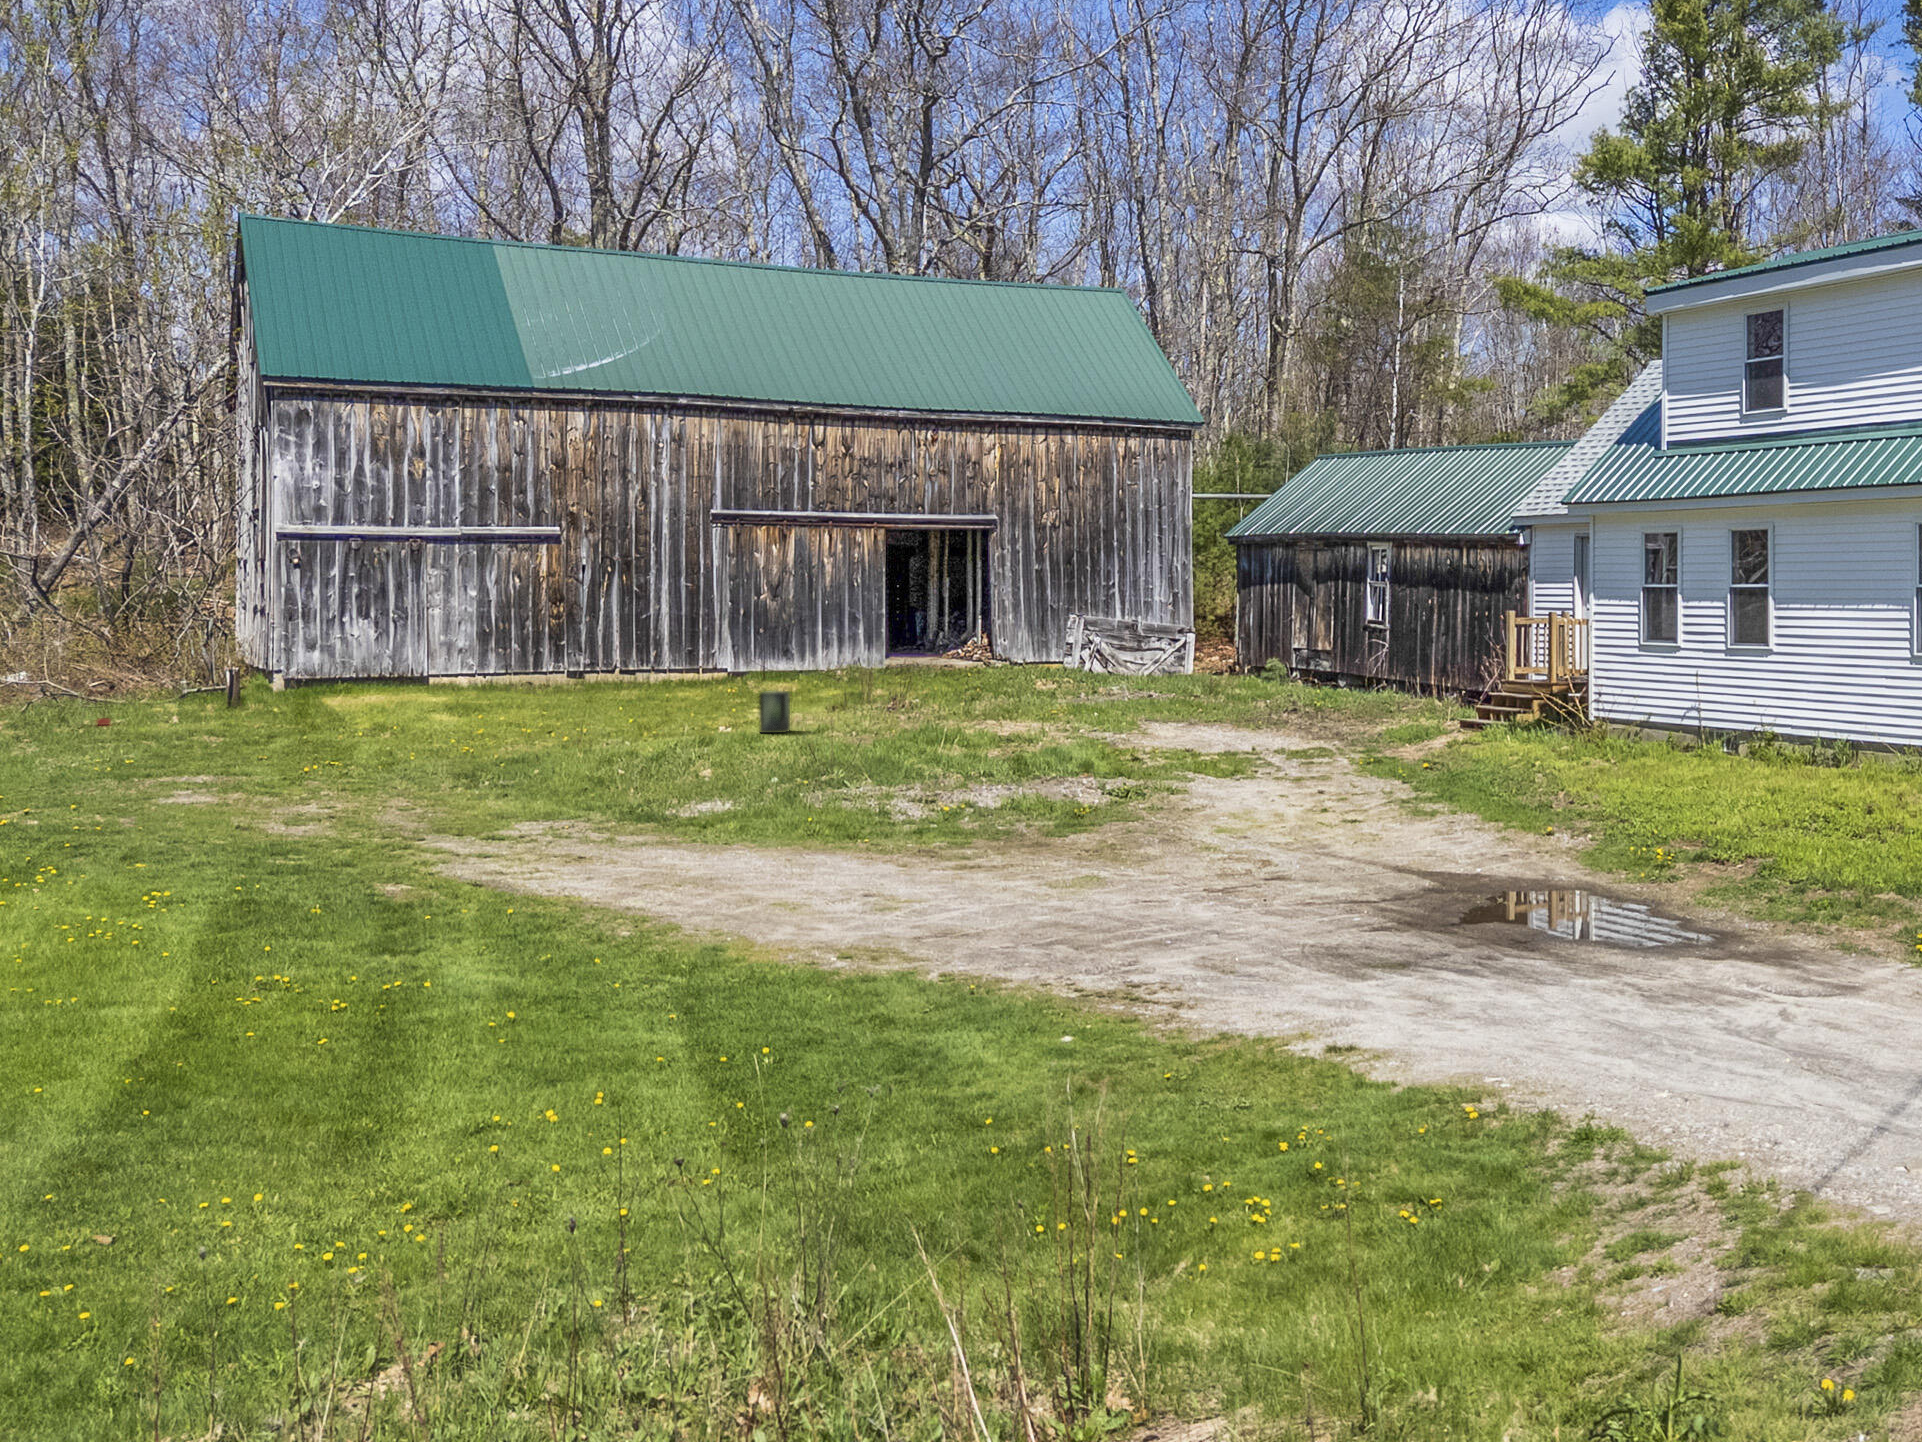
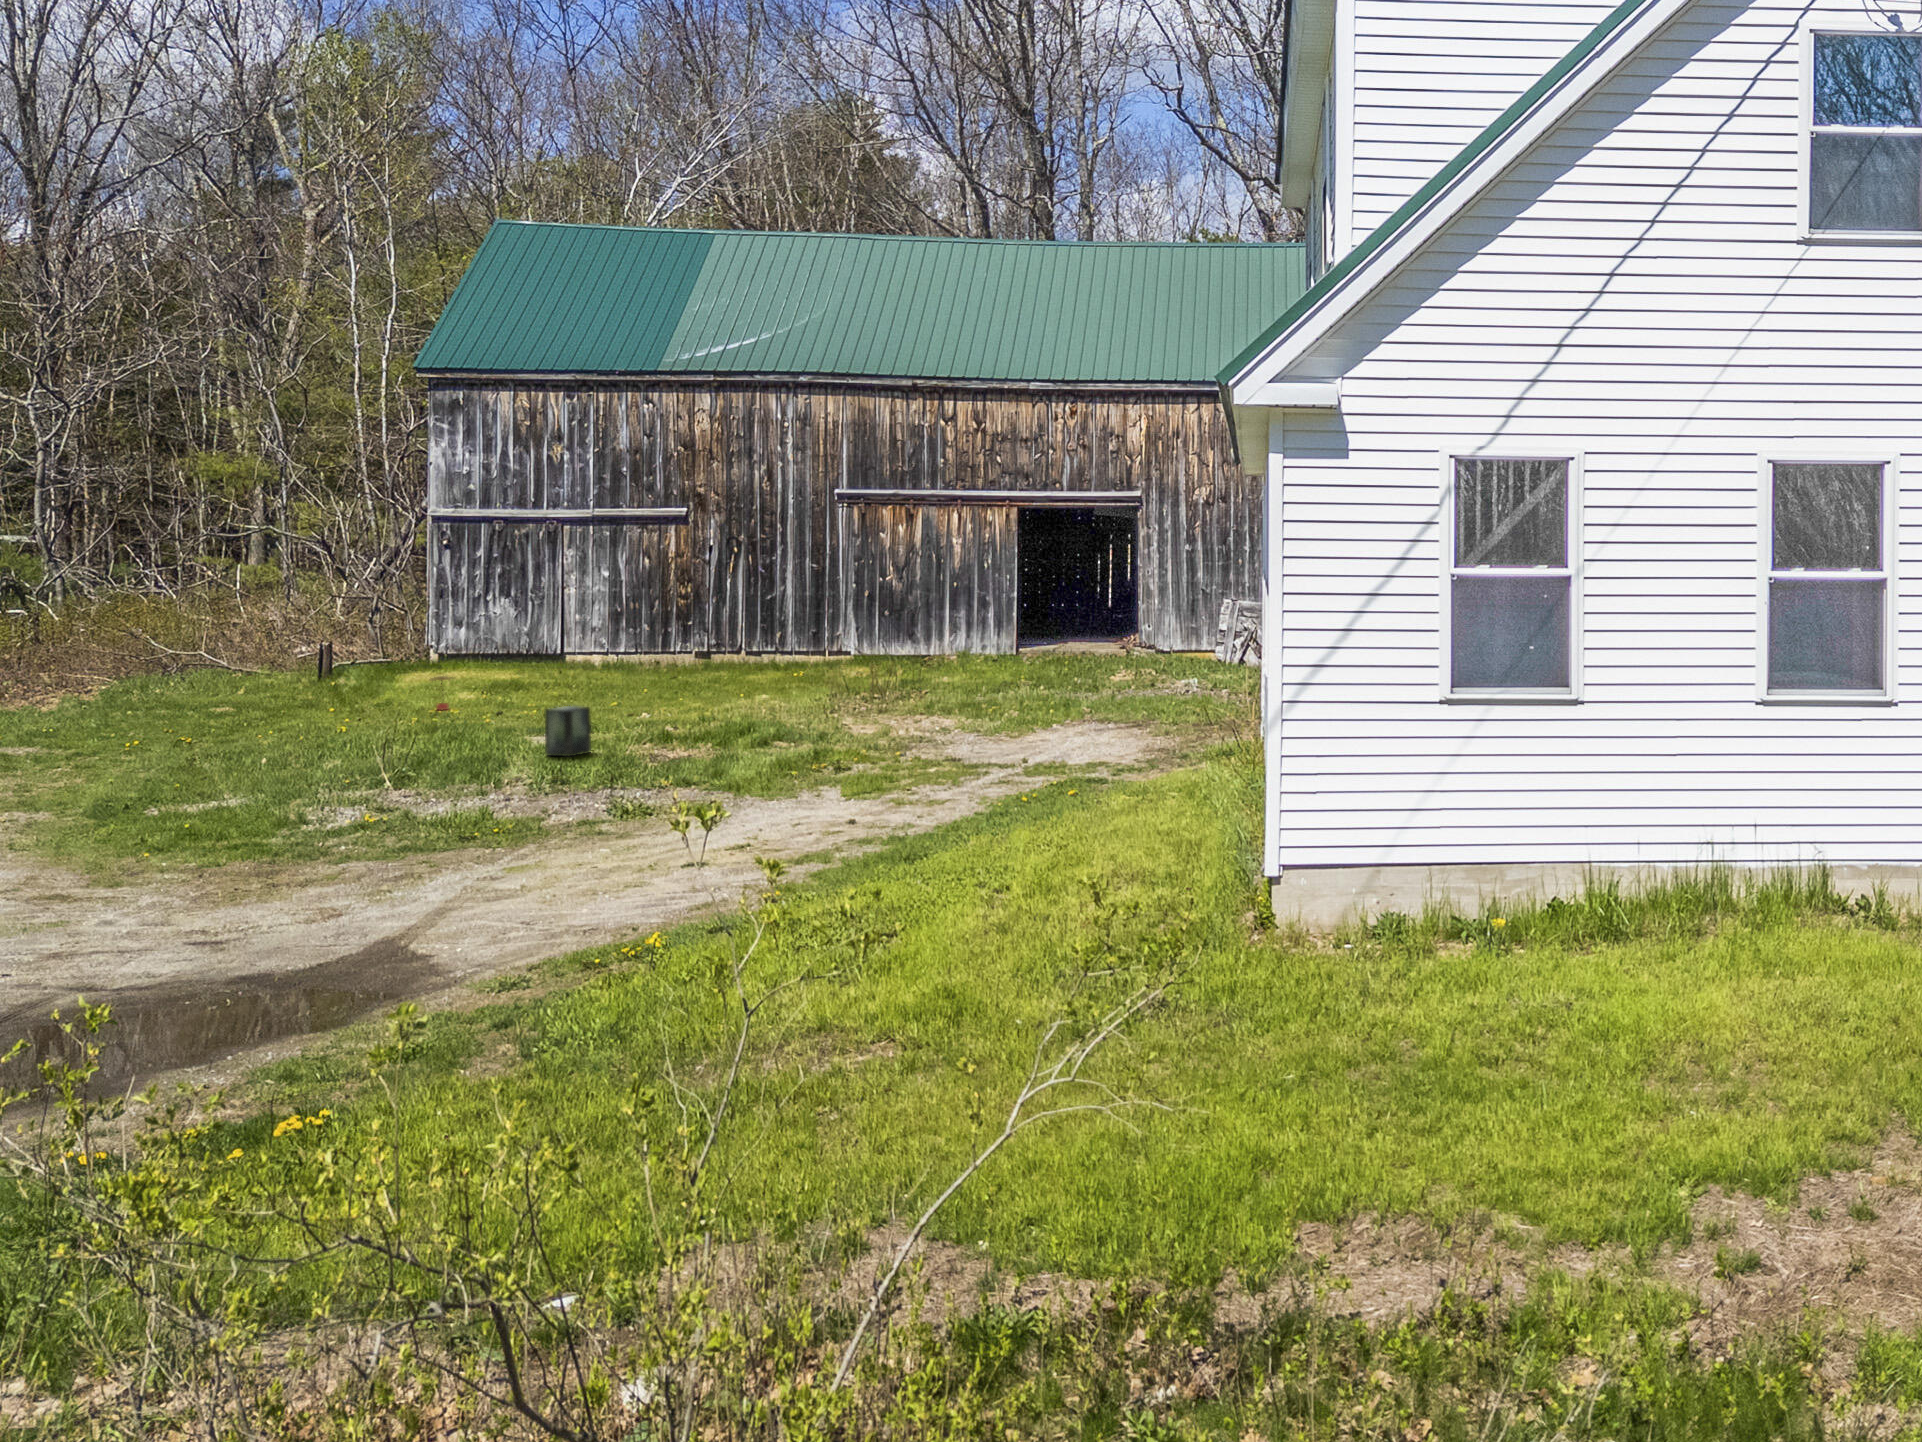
potted plant: present [90,690,112,726] -> present [431,676,450,710]

